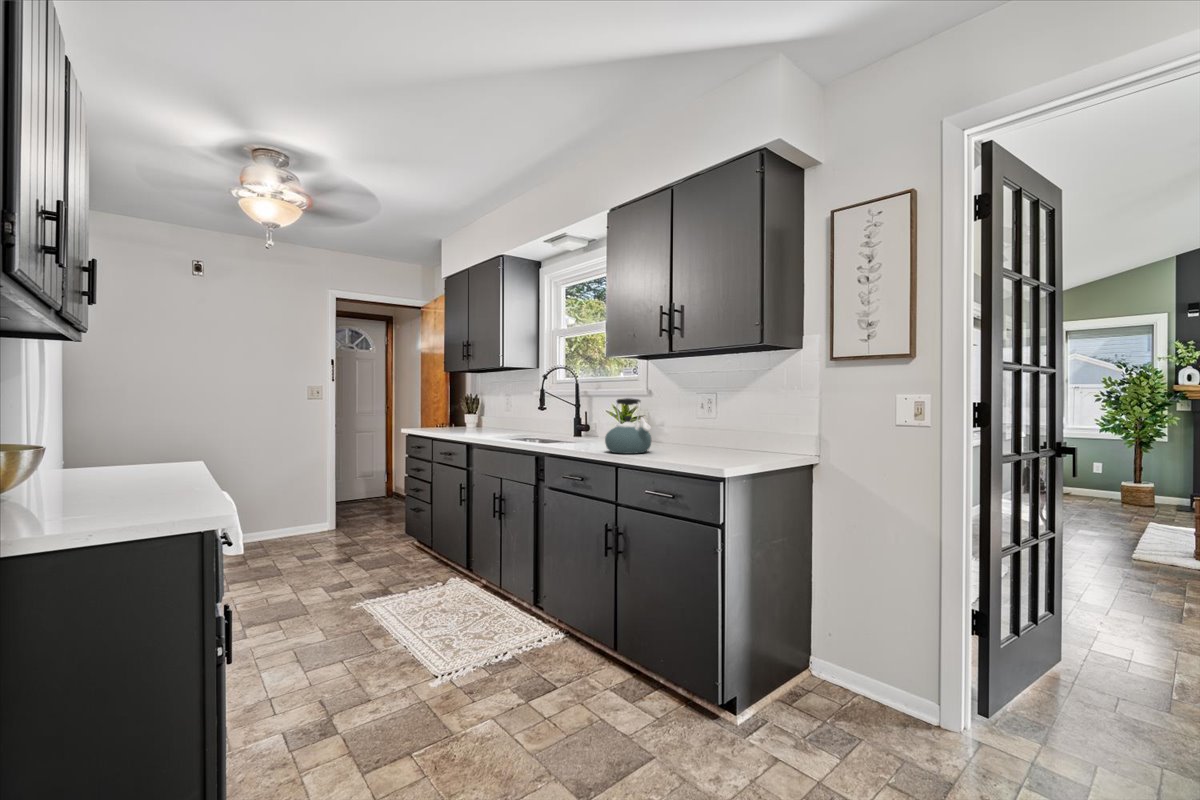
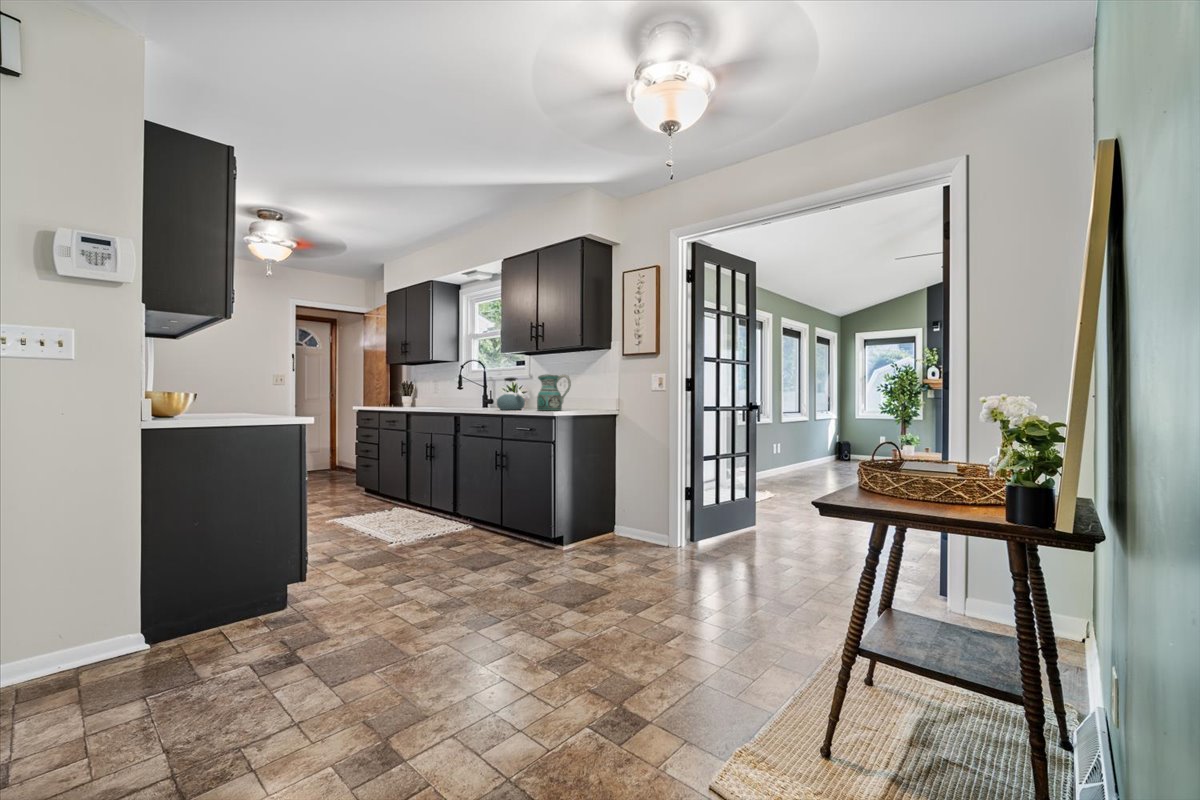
ceramic pitcher: none [681,396,742,462] -> present [537,374,571,411]

